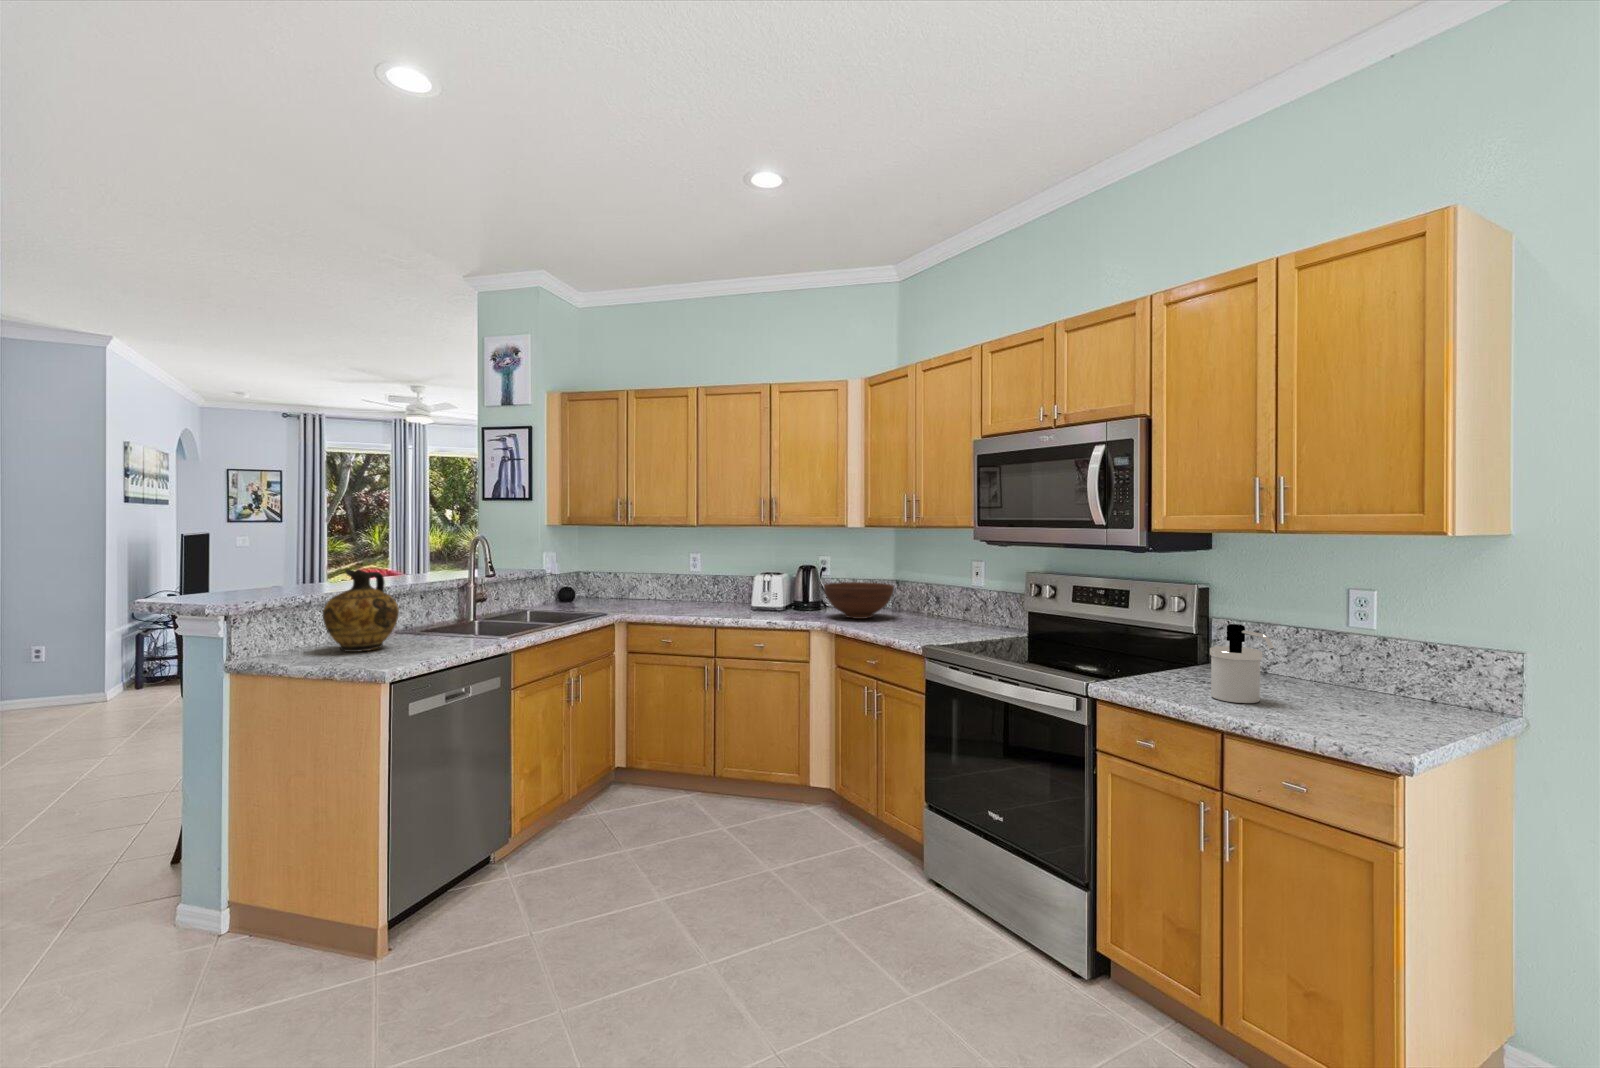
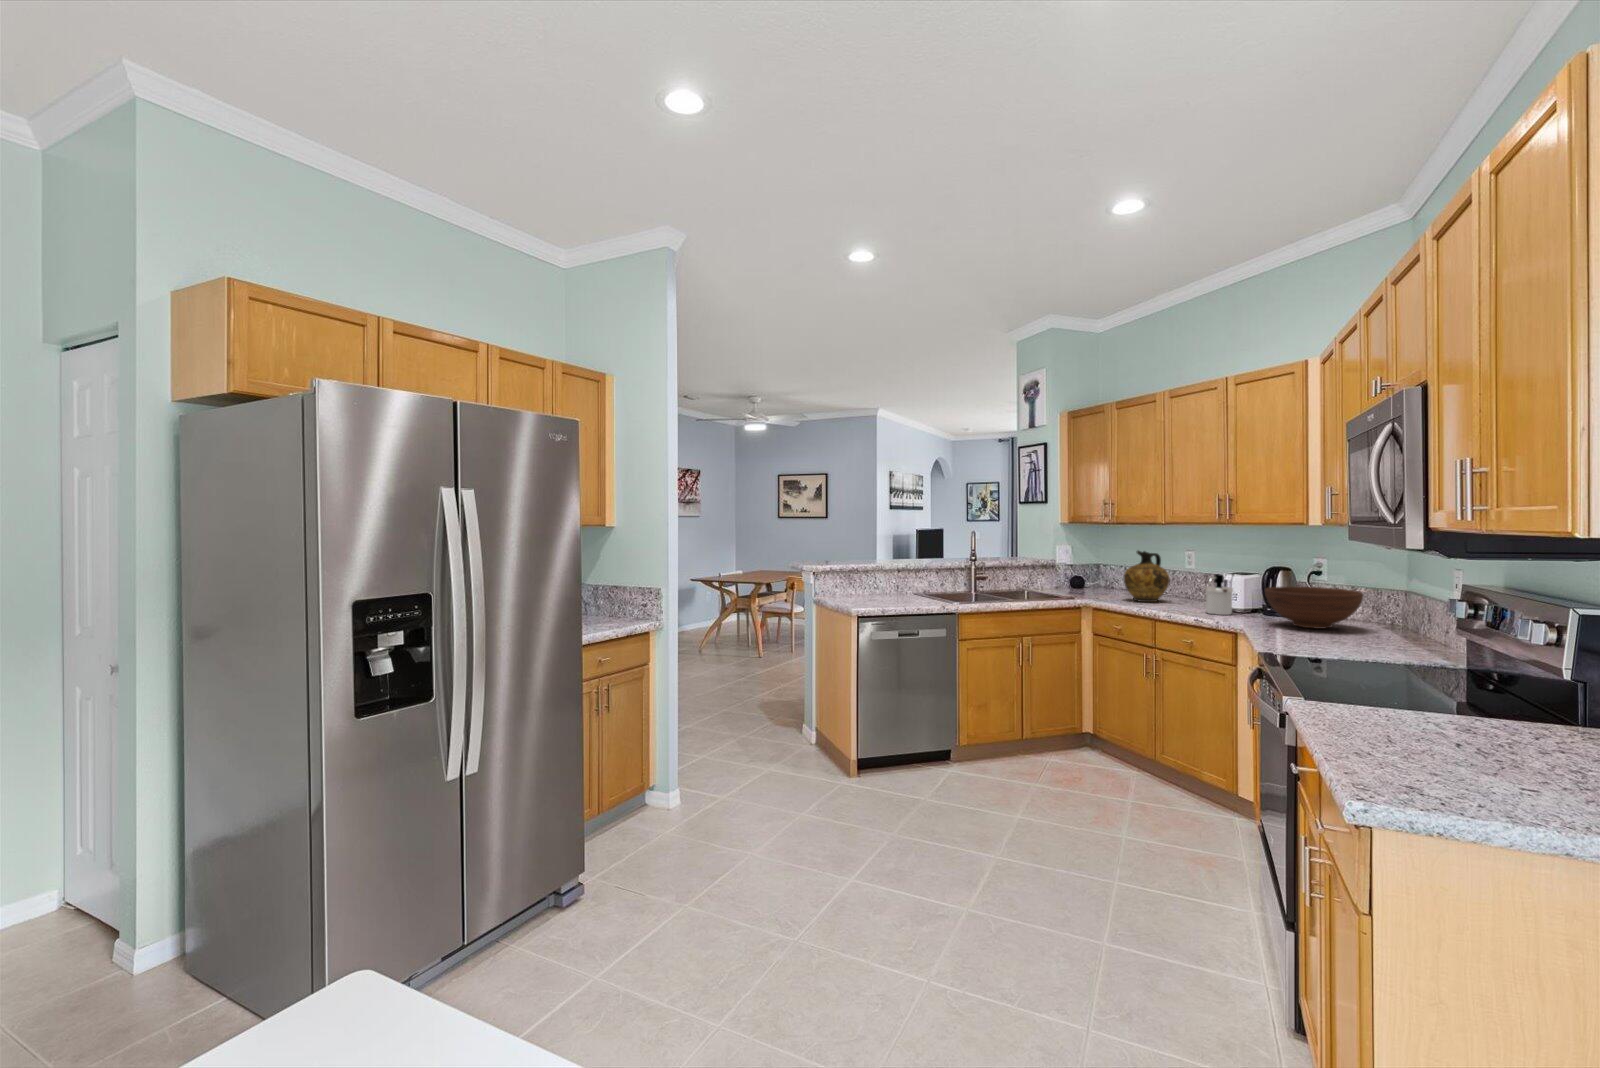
ceramic jug: present [323,569,399,652] -> present [1124,551,1170,602]
soap dispenser: present [1210,624,1274,703] -> present [1205,574,1233,615]

